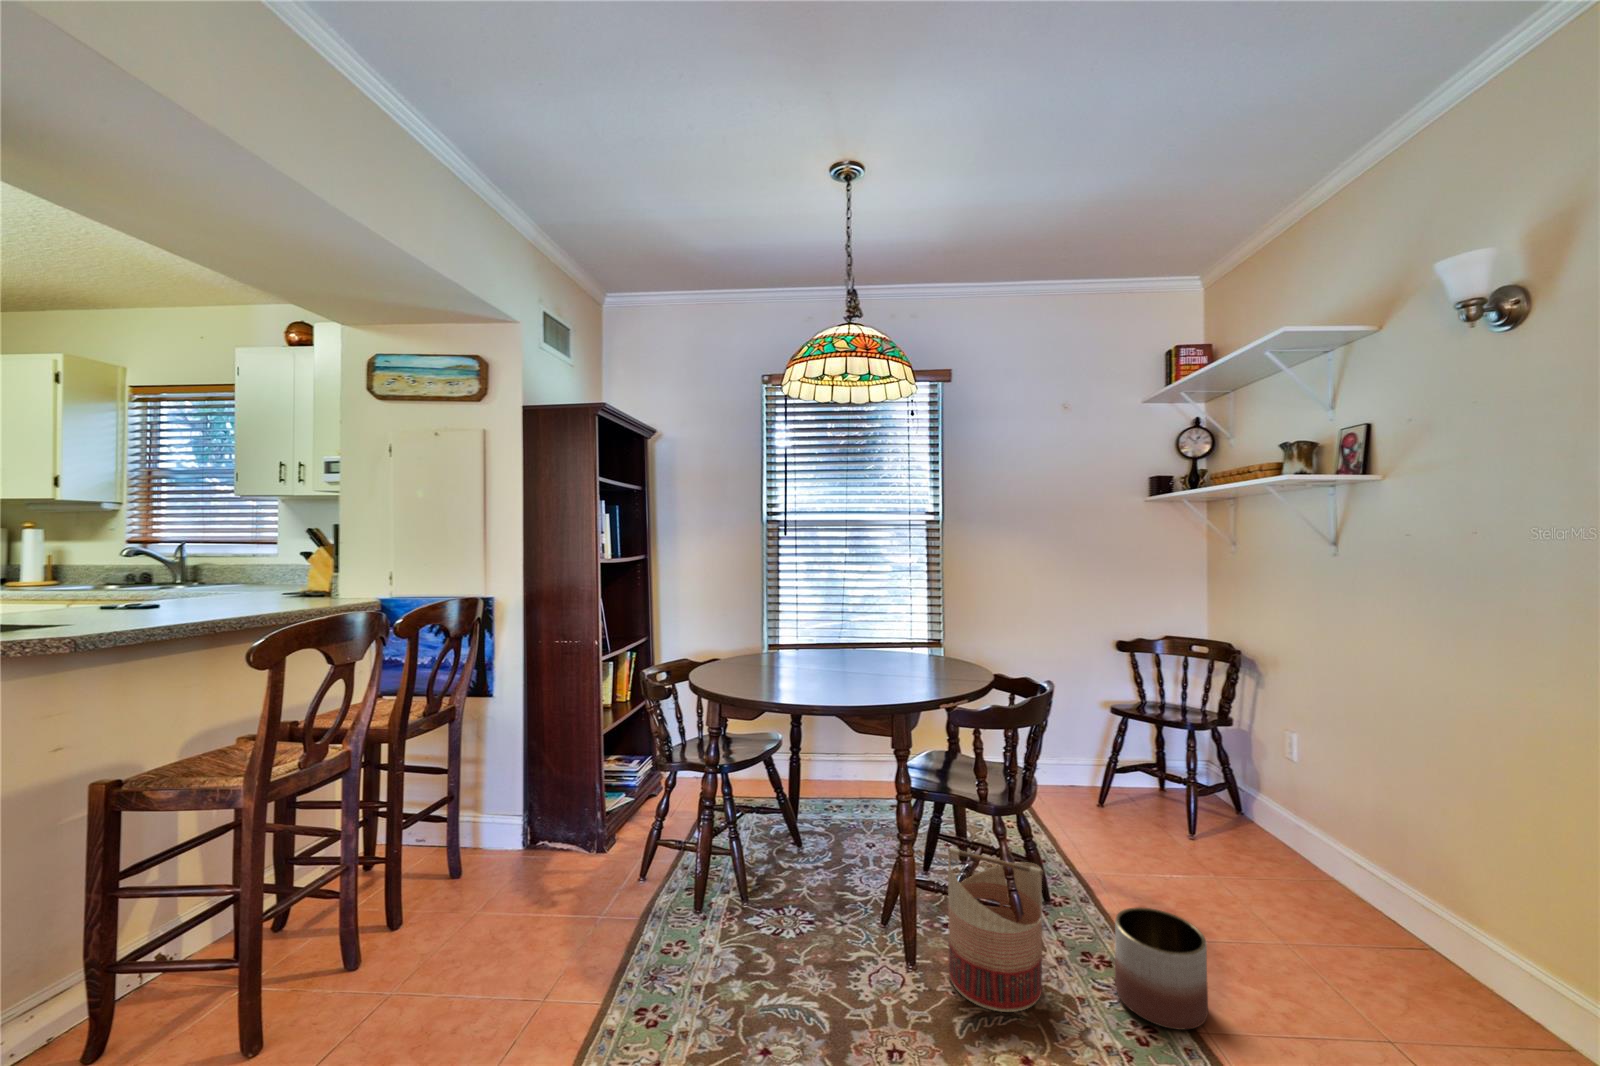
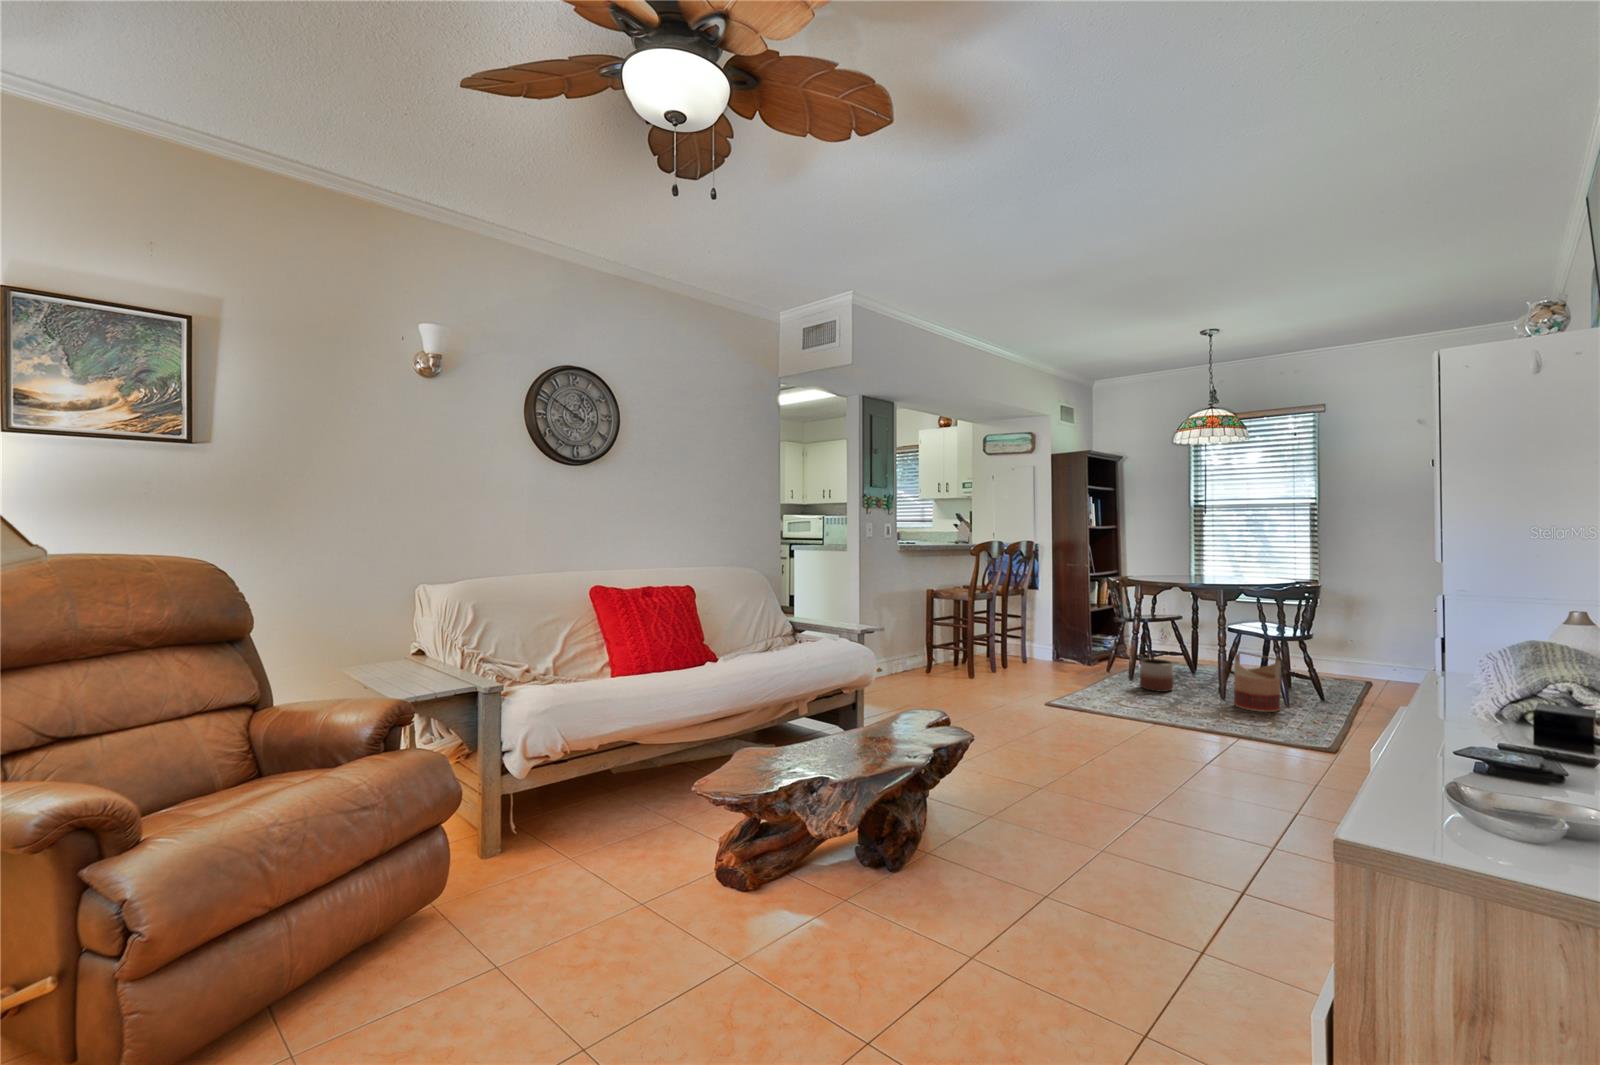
planter: present [1115,907,1208,1030] -> present [1140,659,1173,692]

